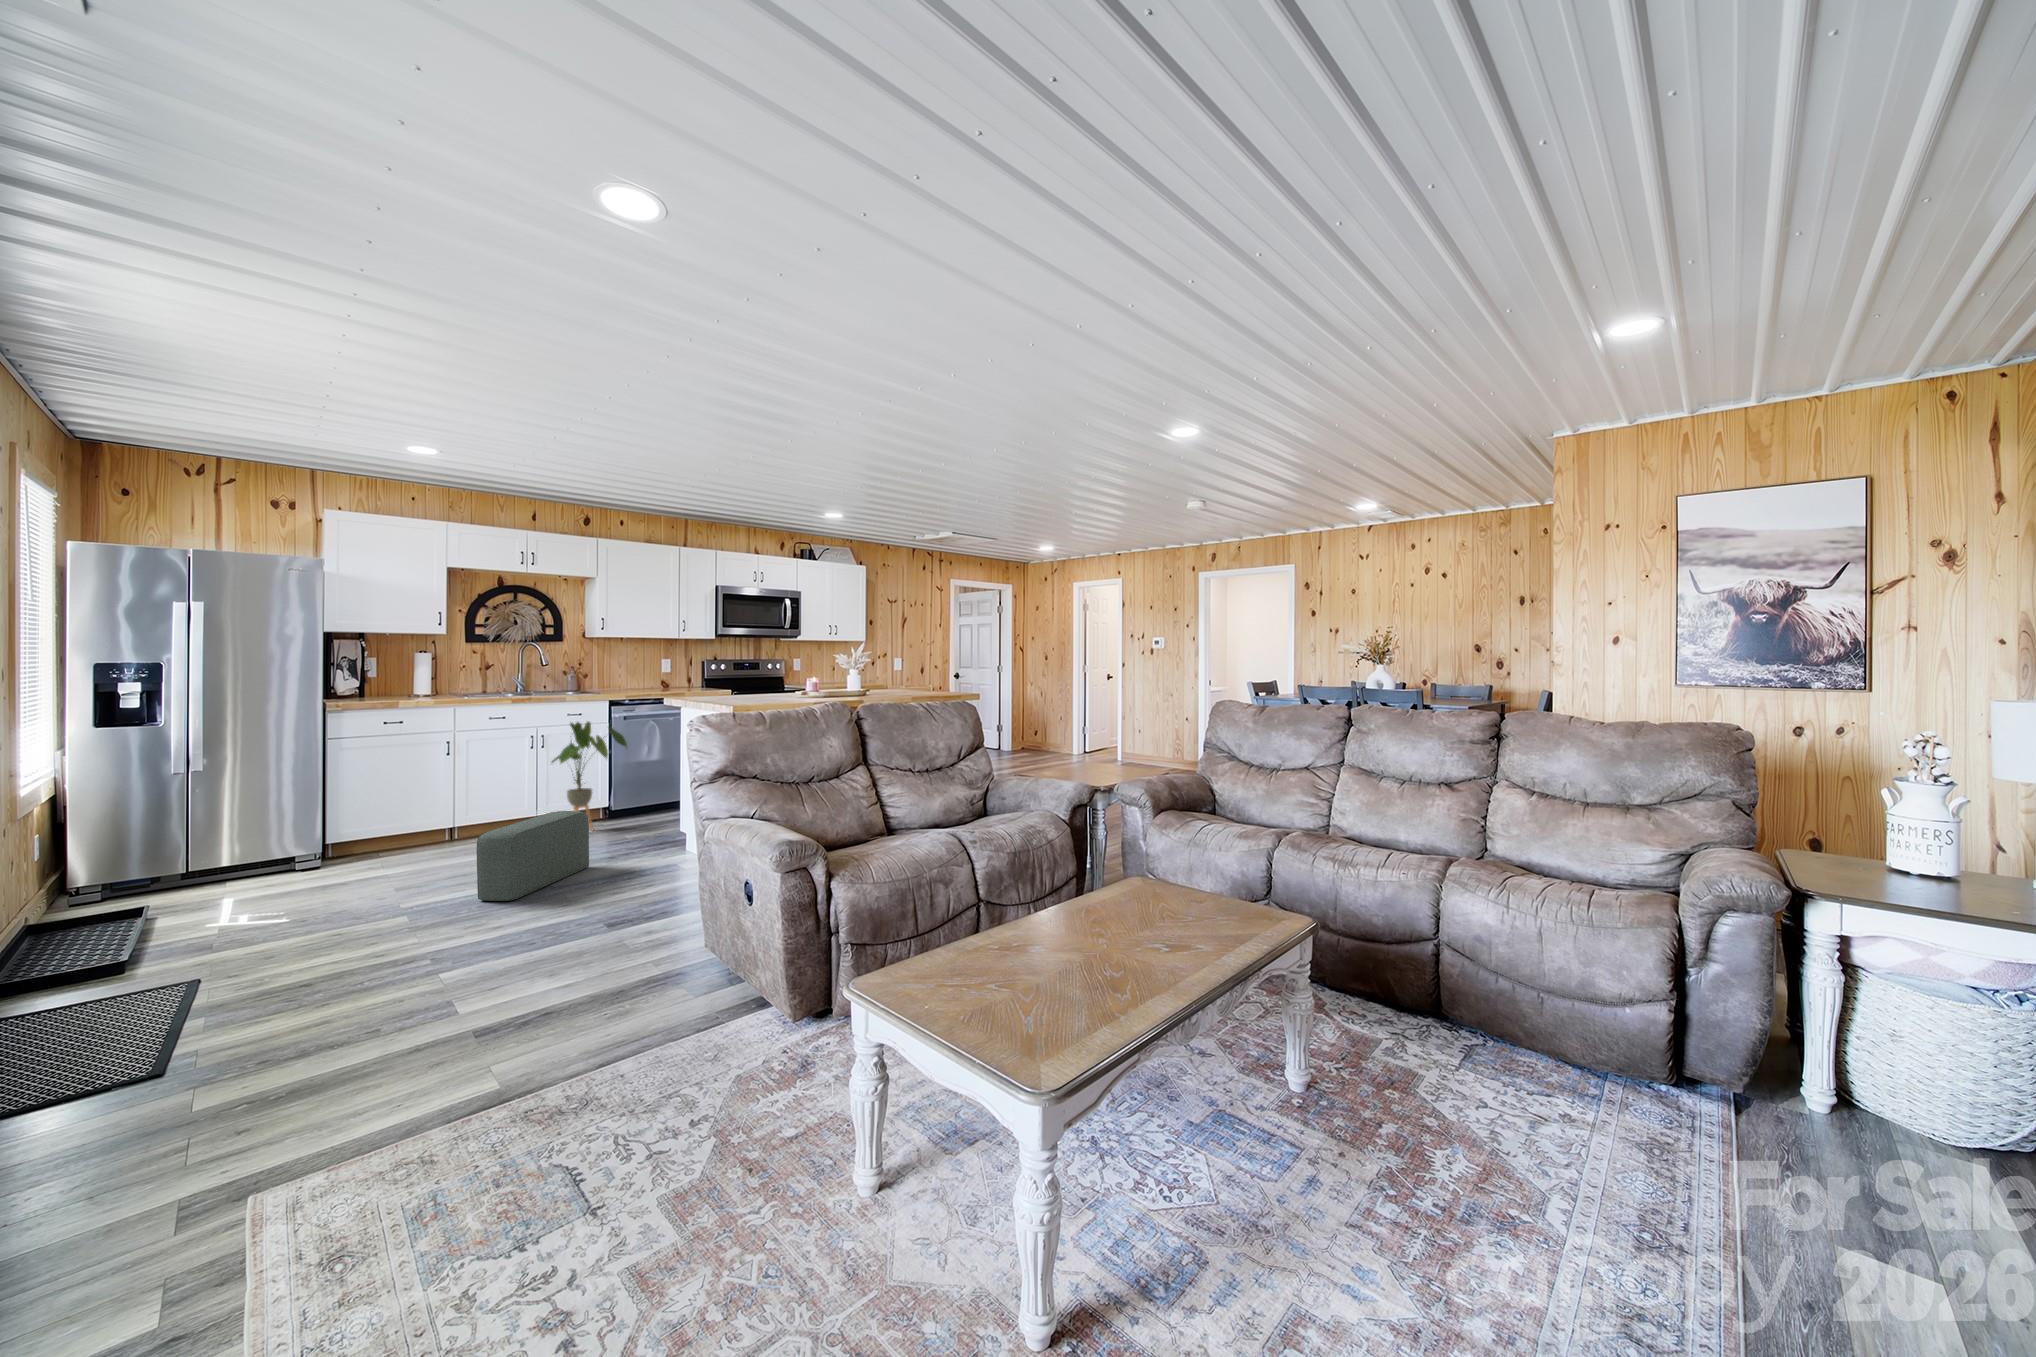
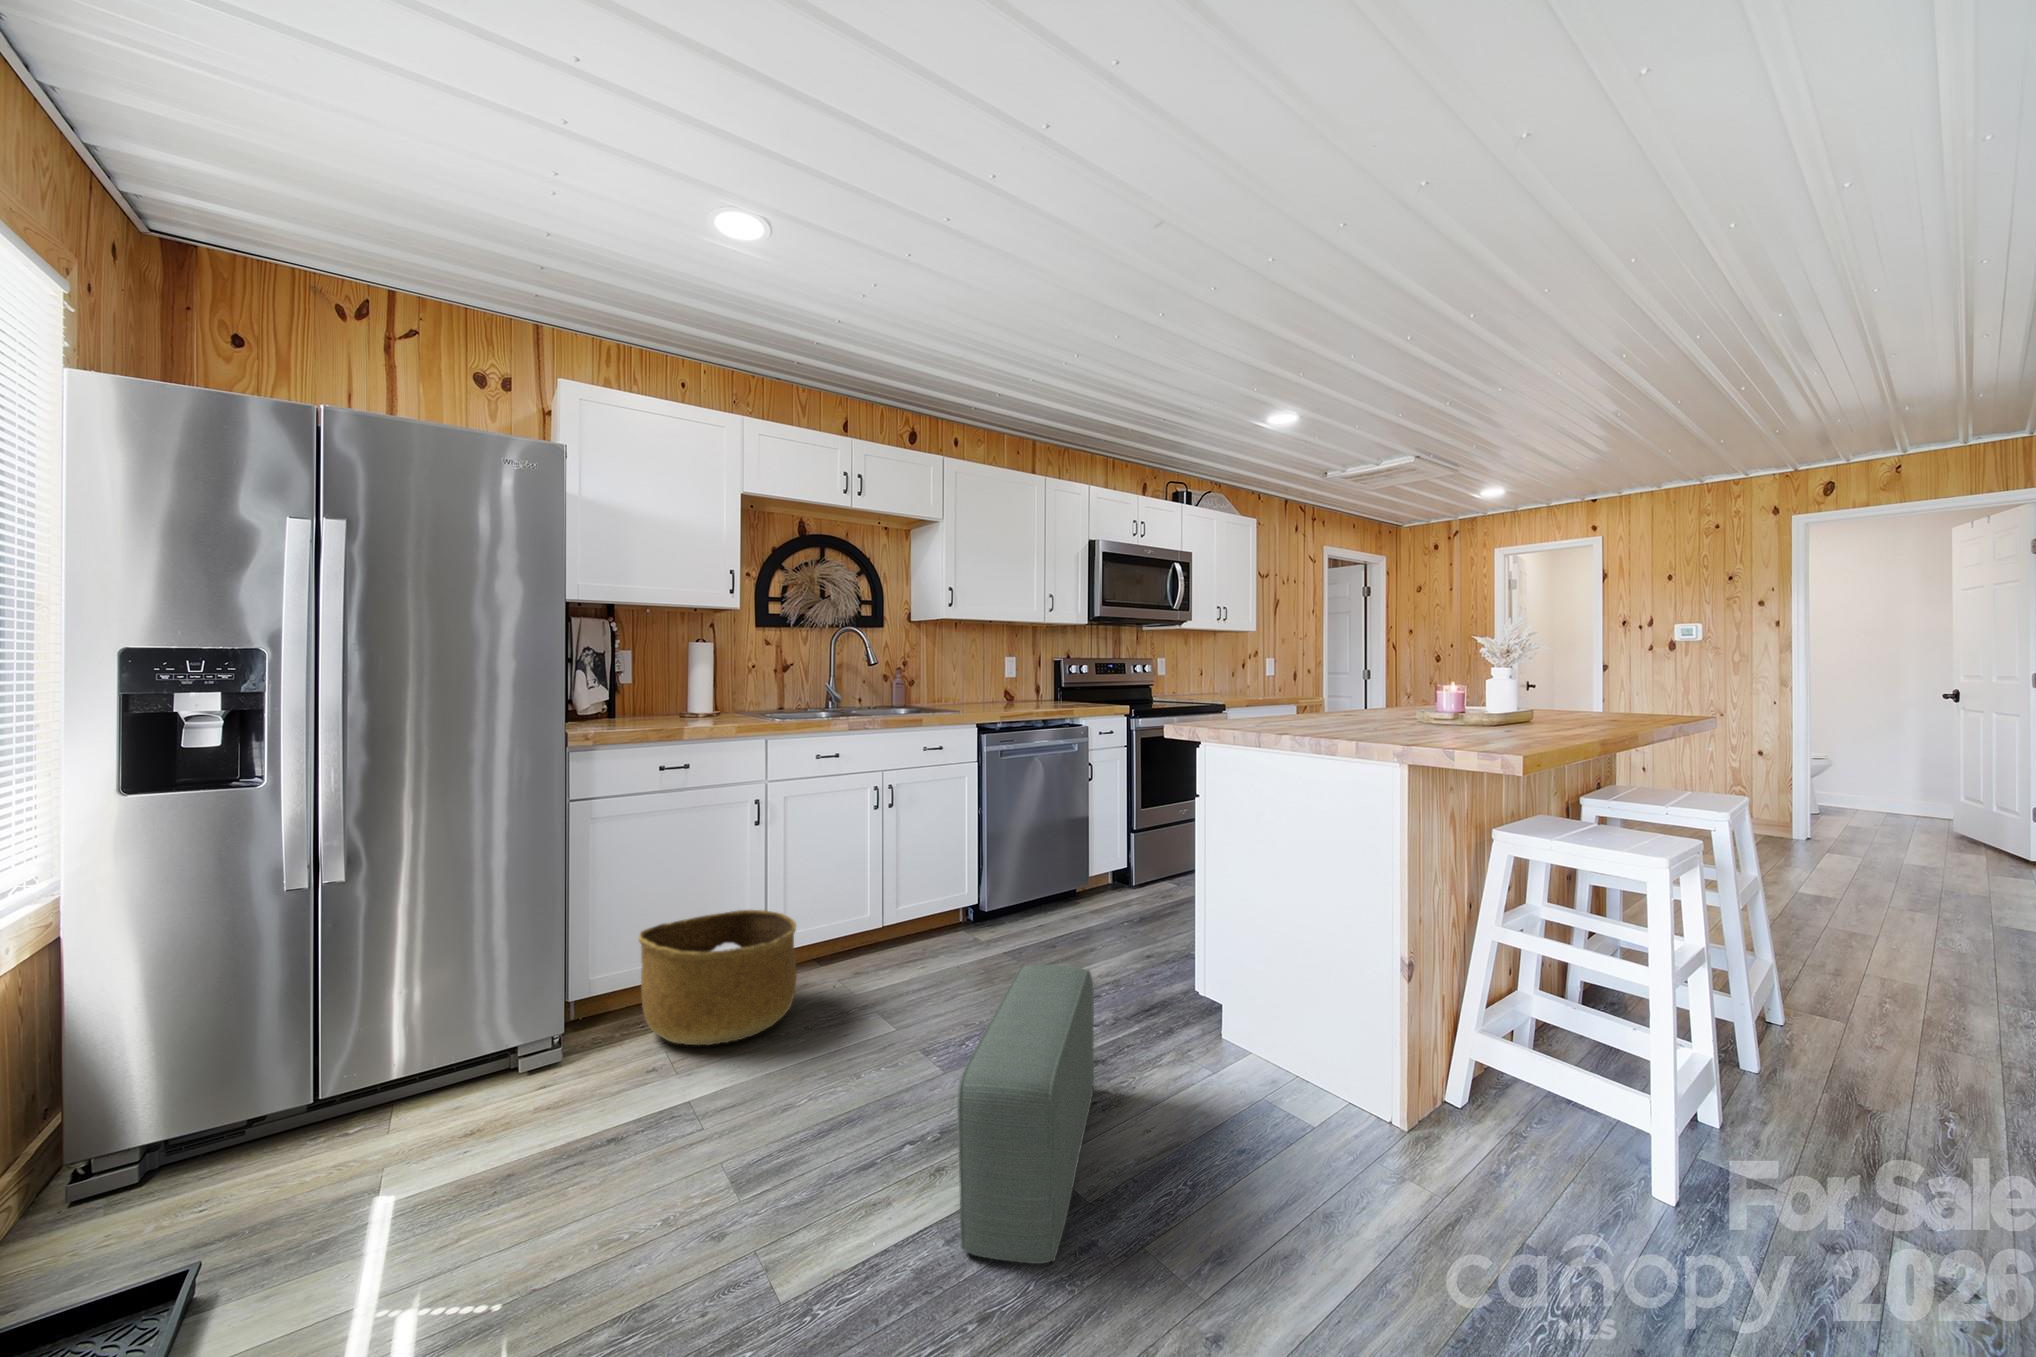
house plant: present [552,722,627,830] -> none [909,758,1038,964]
basket: none [368,801,464,861] -> present [638,910,797,1045]

